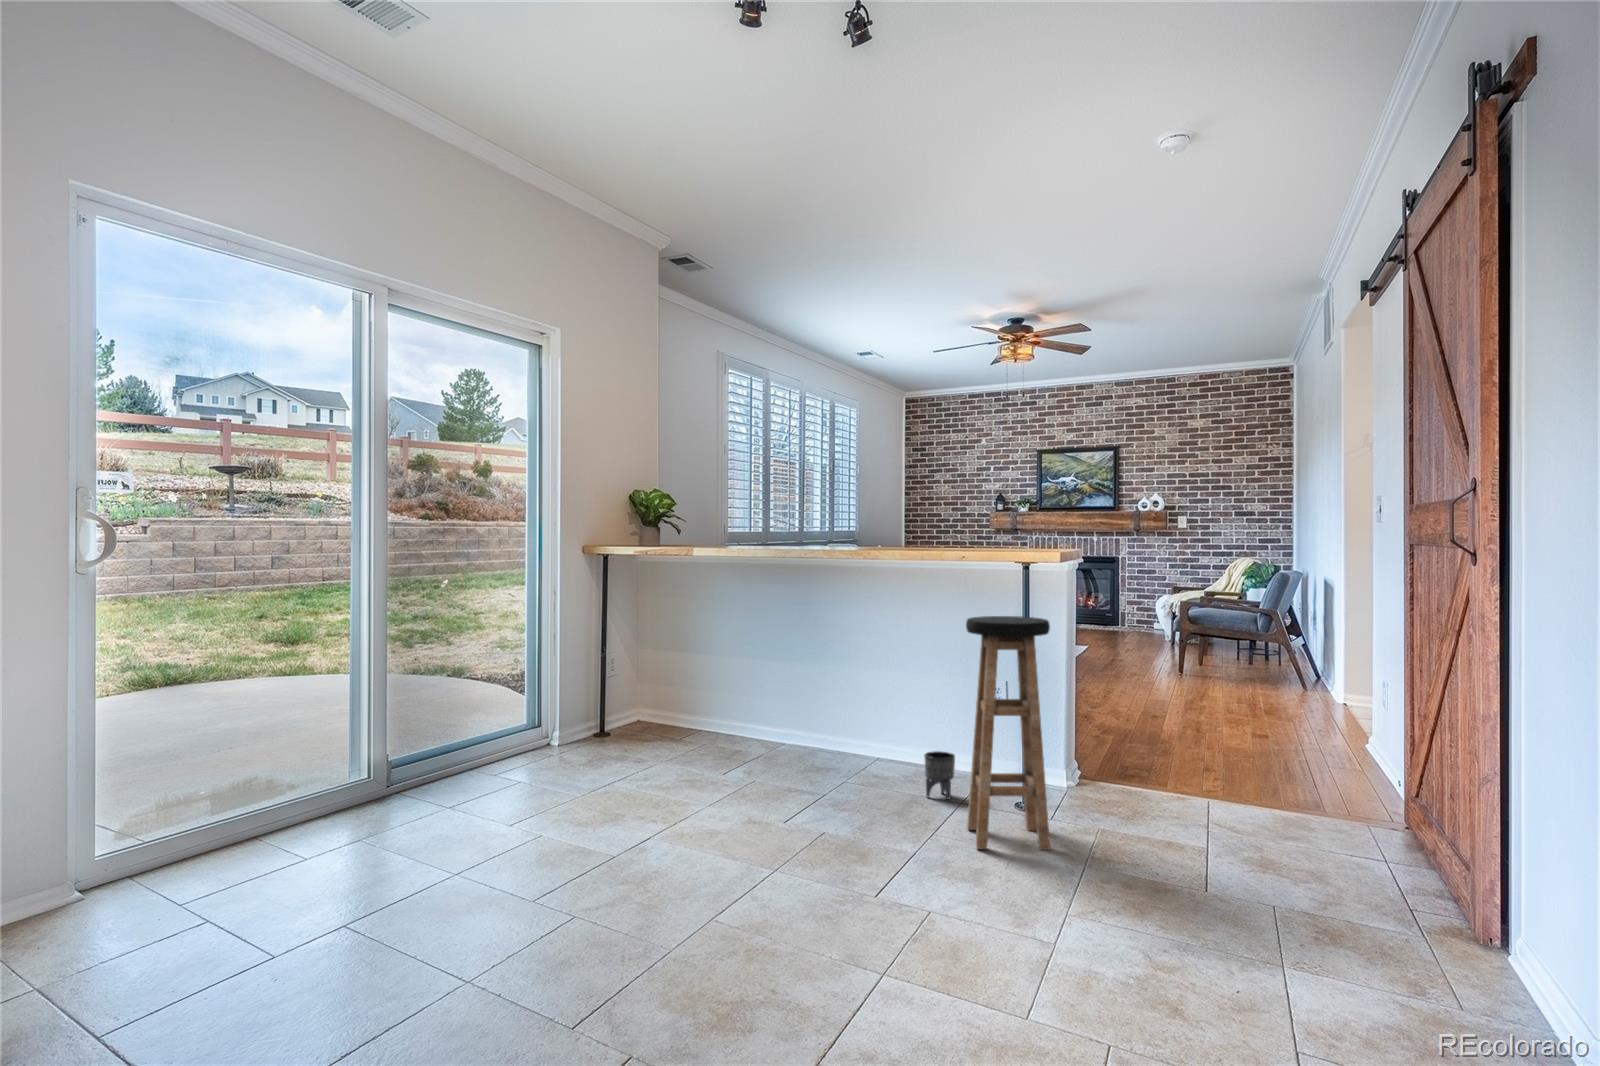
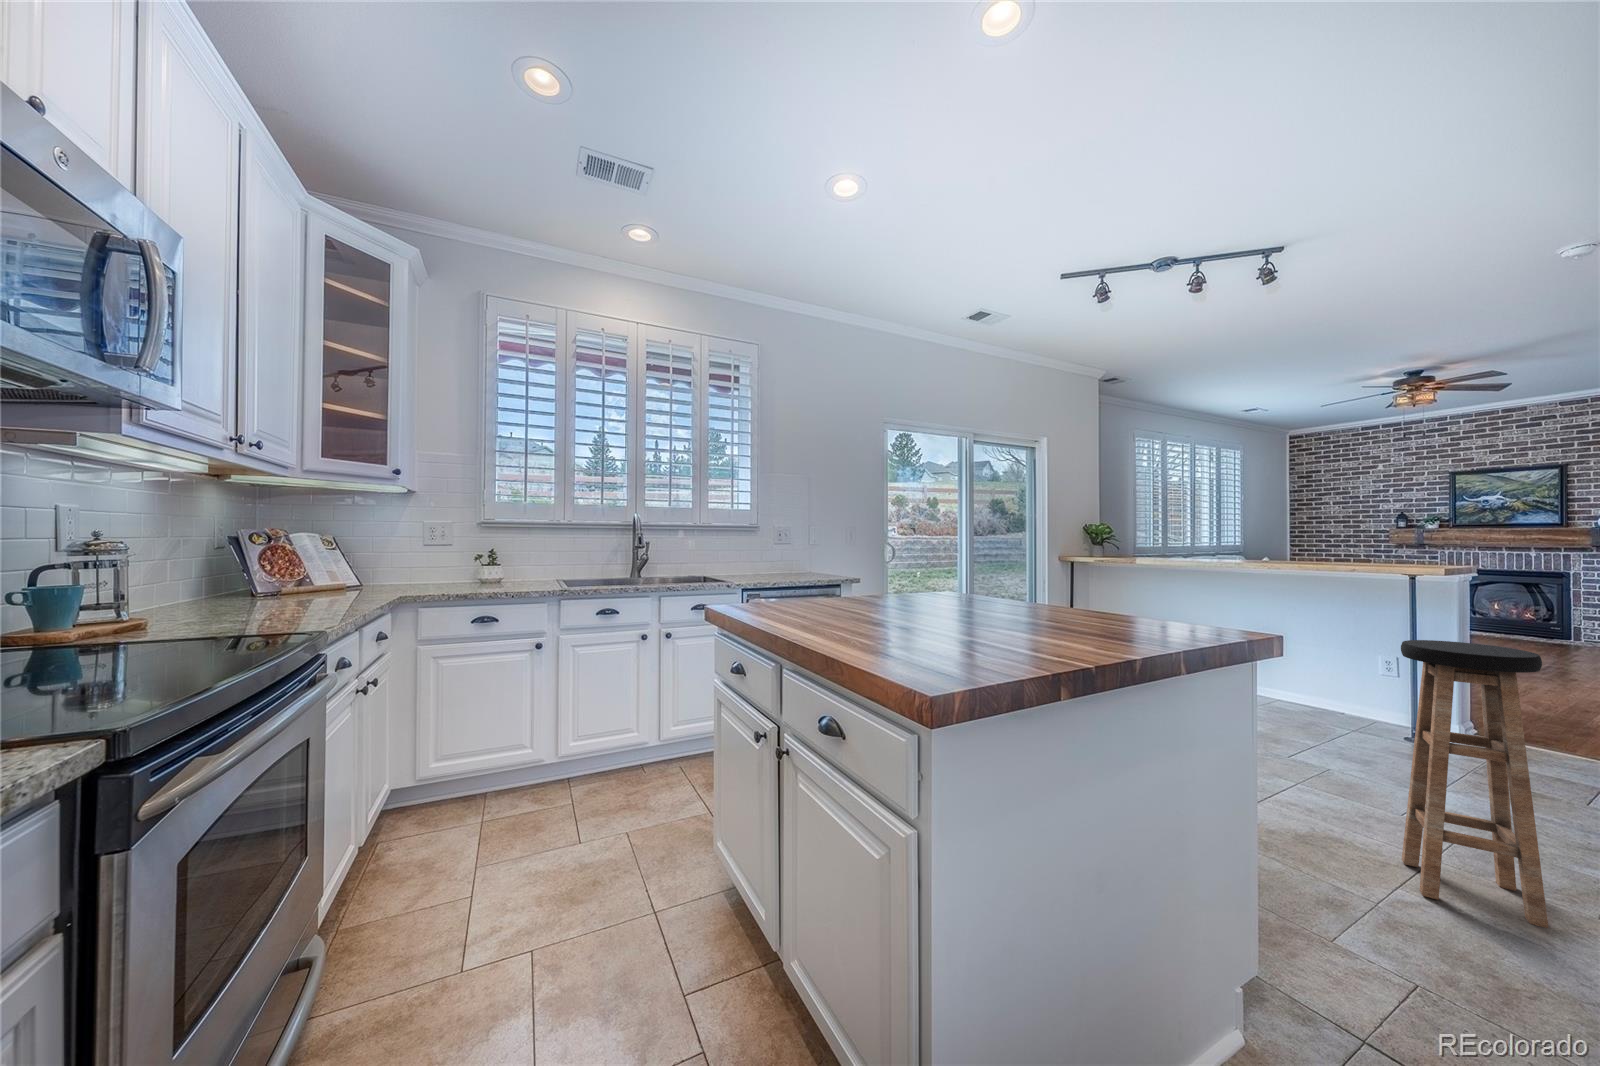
planter: present [924,751,955,799] -> none [1335,762,1377,816]

